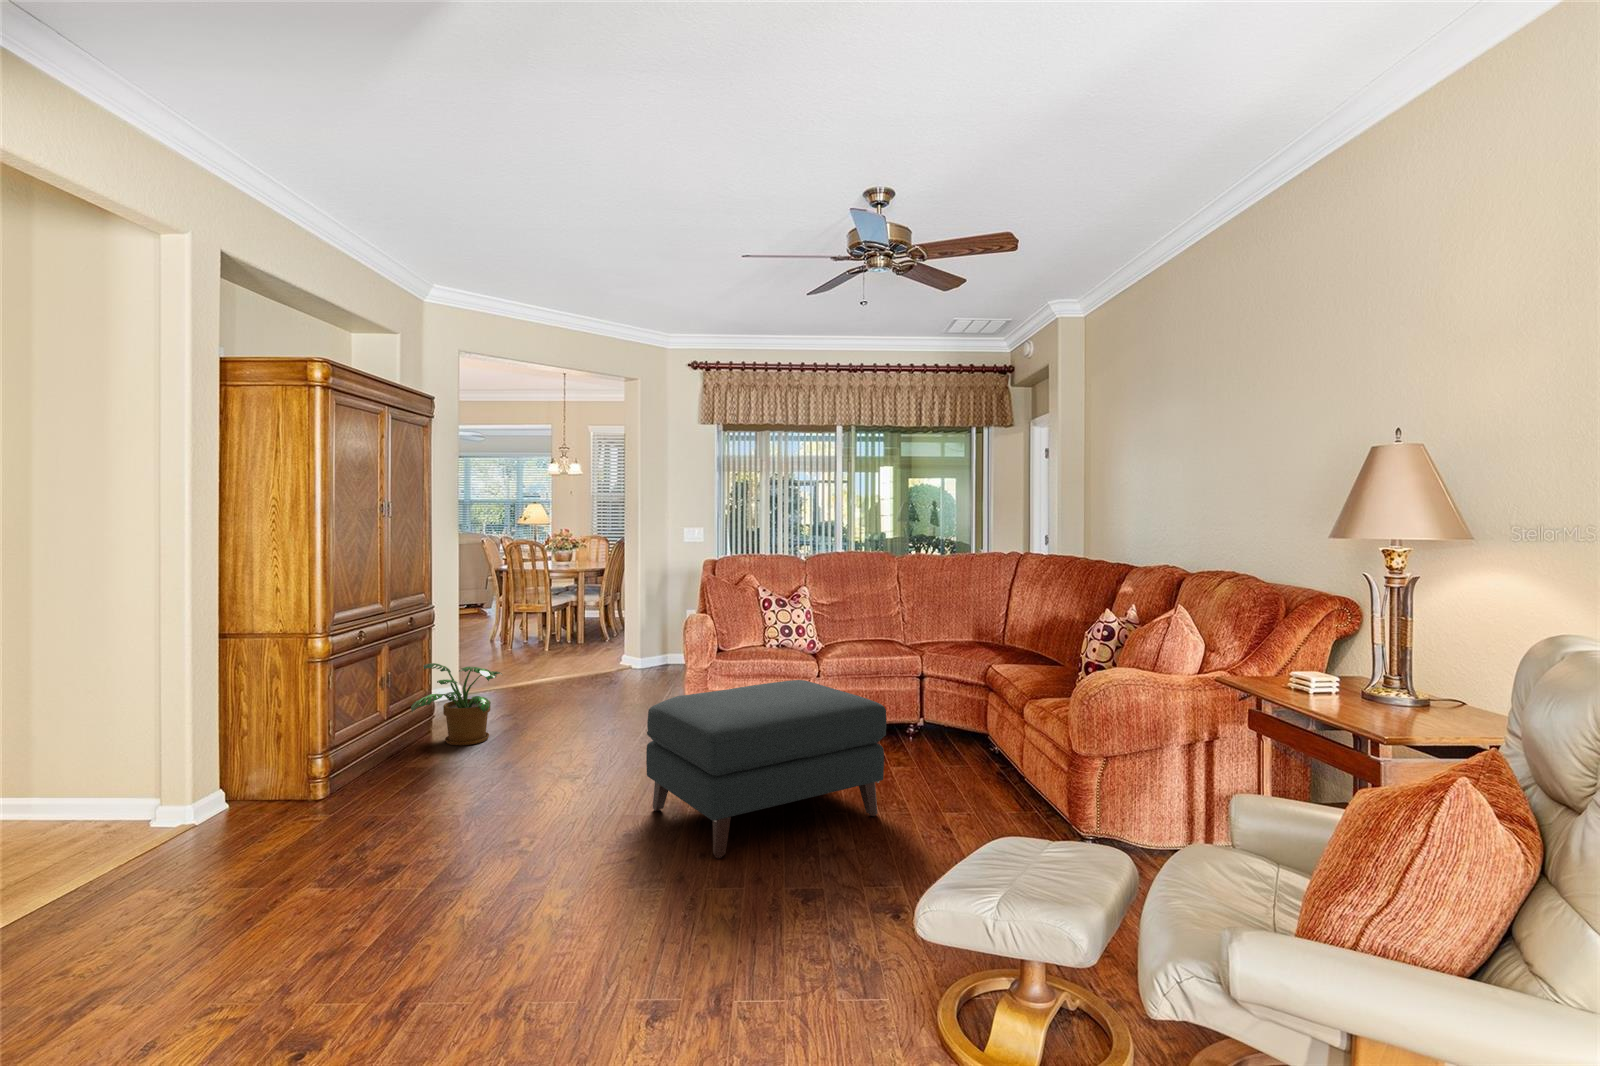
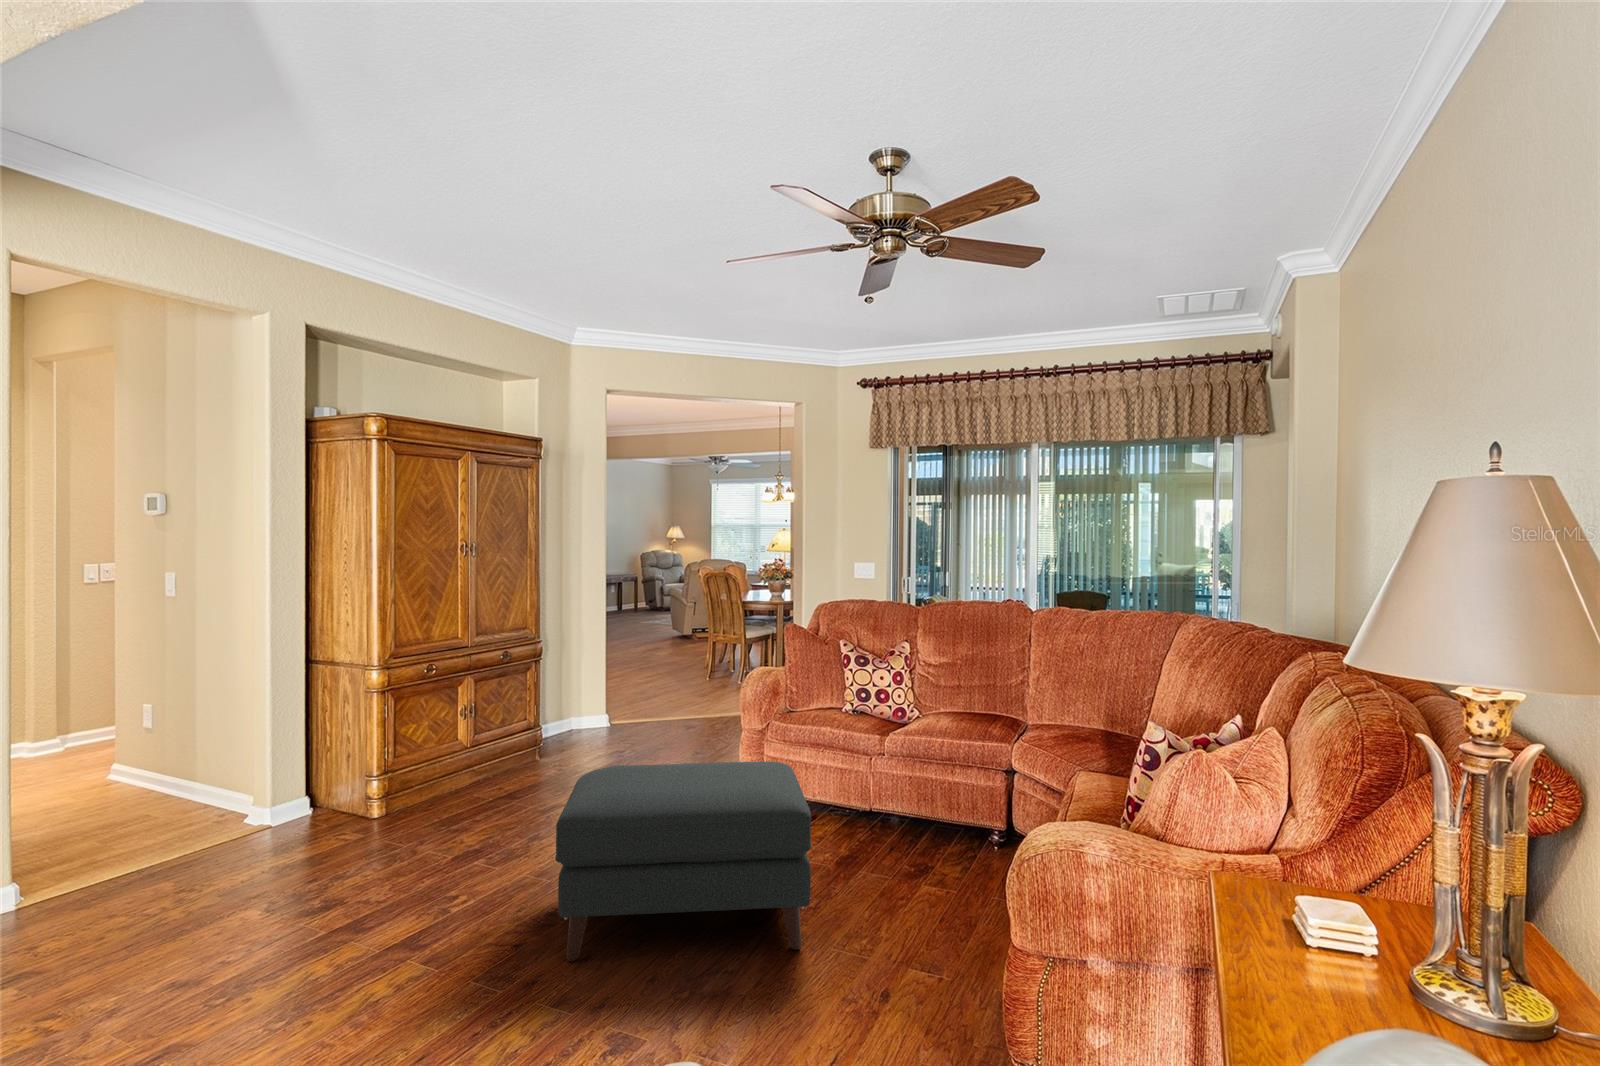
potted plant: present [411,663,502,745] -> none [494,697,578,781]

